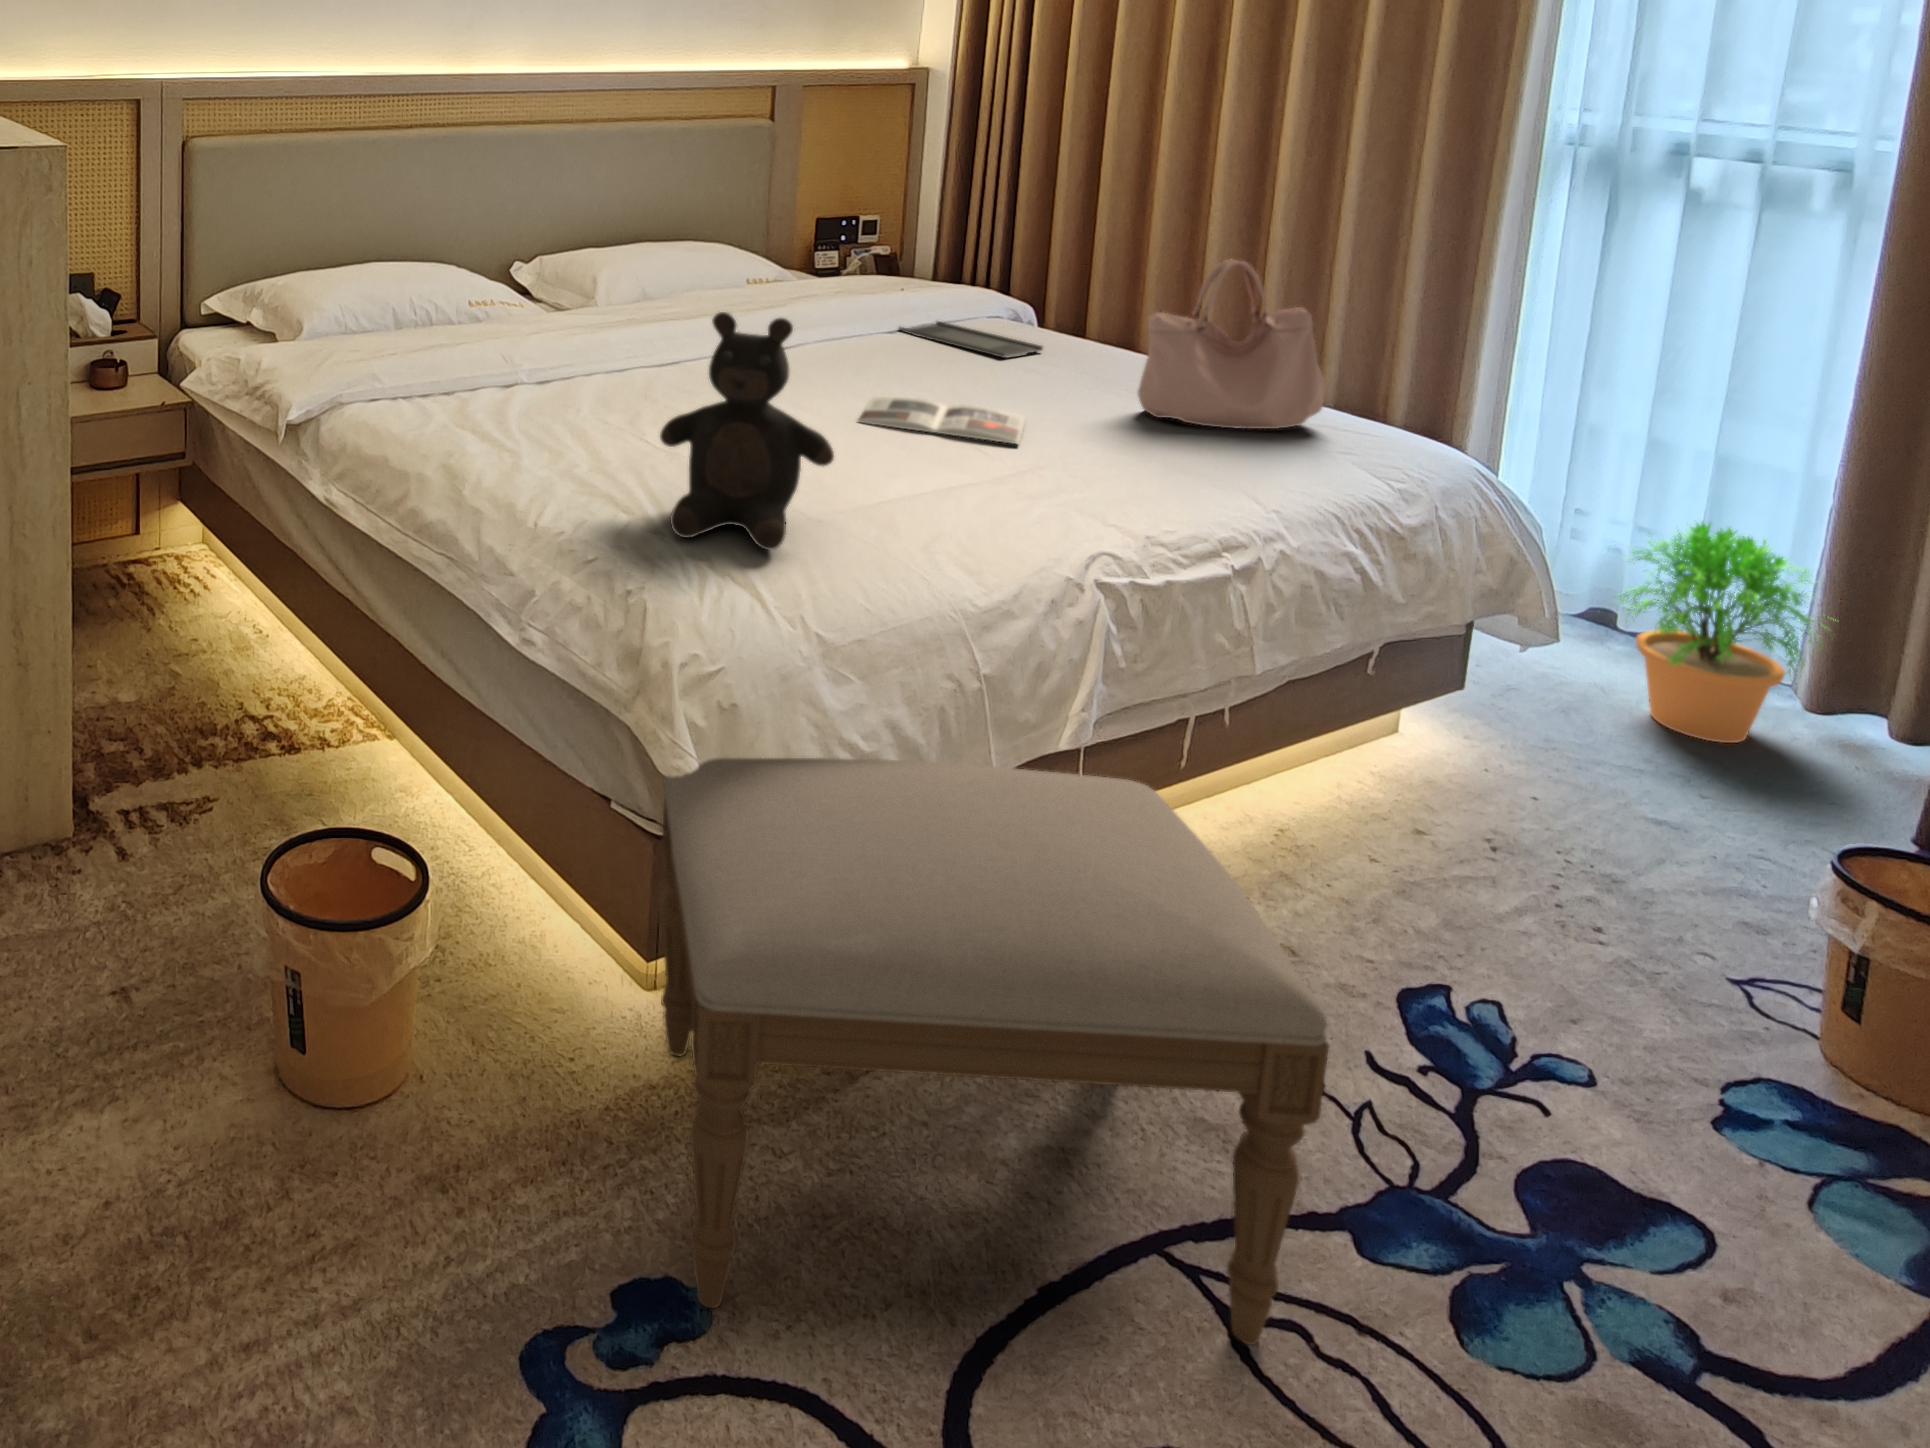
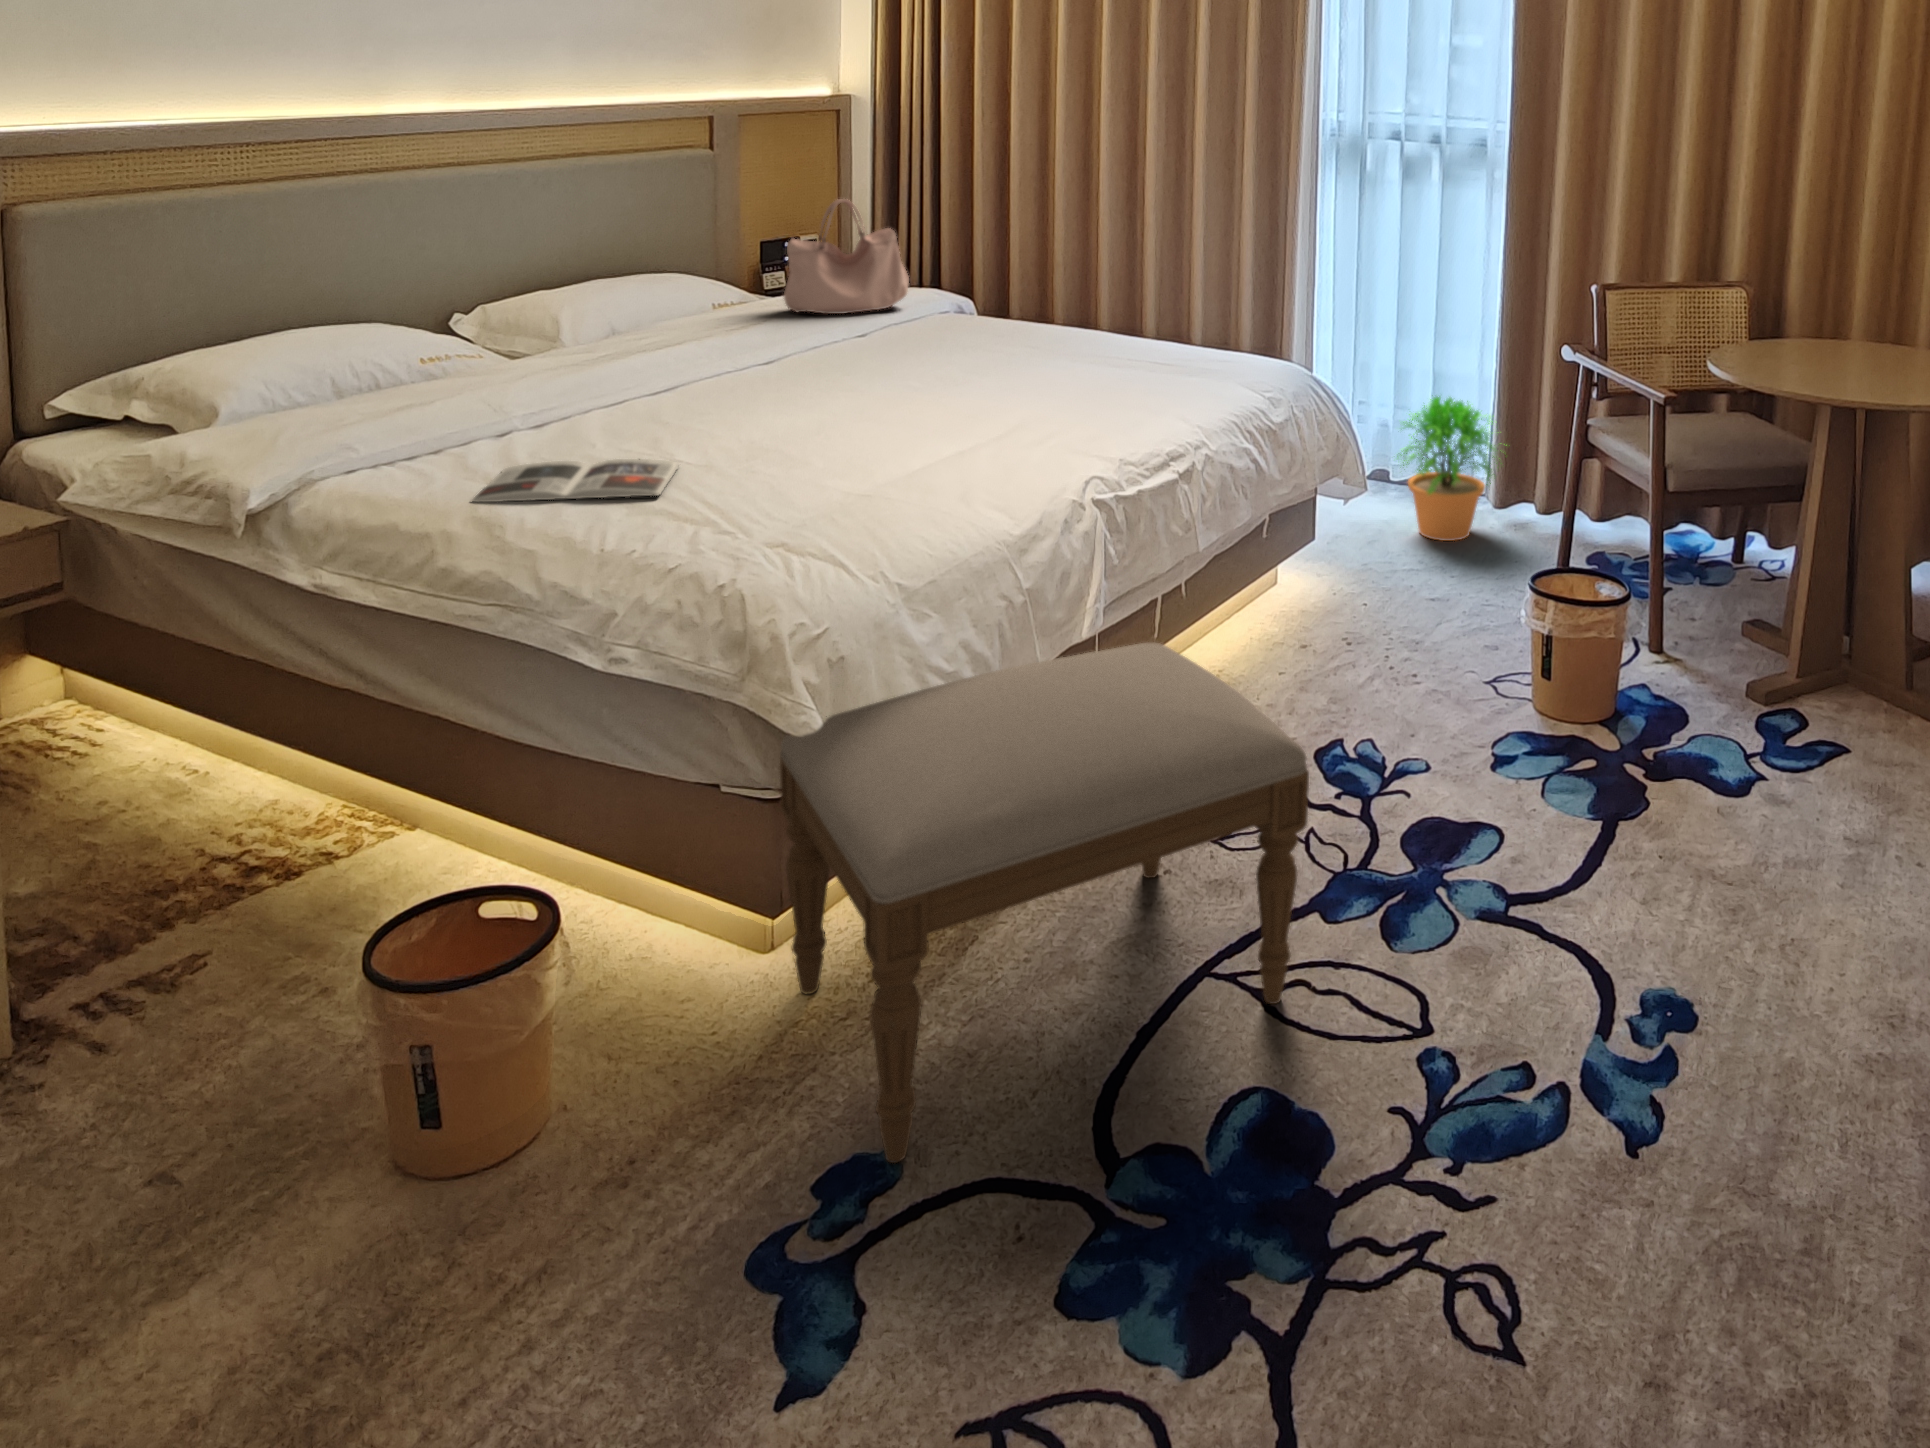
handbag: present [1138,260,1325,429] -> present [784,199,909,314]
teddy bear: present [660,312,834,550] -> none [715,326,883,537]
tray: present [899,321,1043,358] -> none [873,322,1000,346]
magazine: present [857,397,1026,445] -> present [472,459,679,502]

